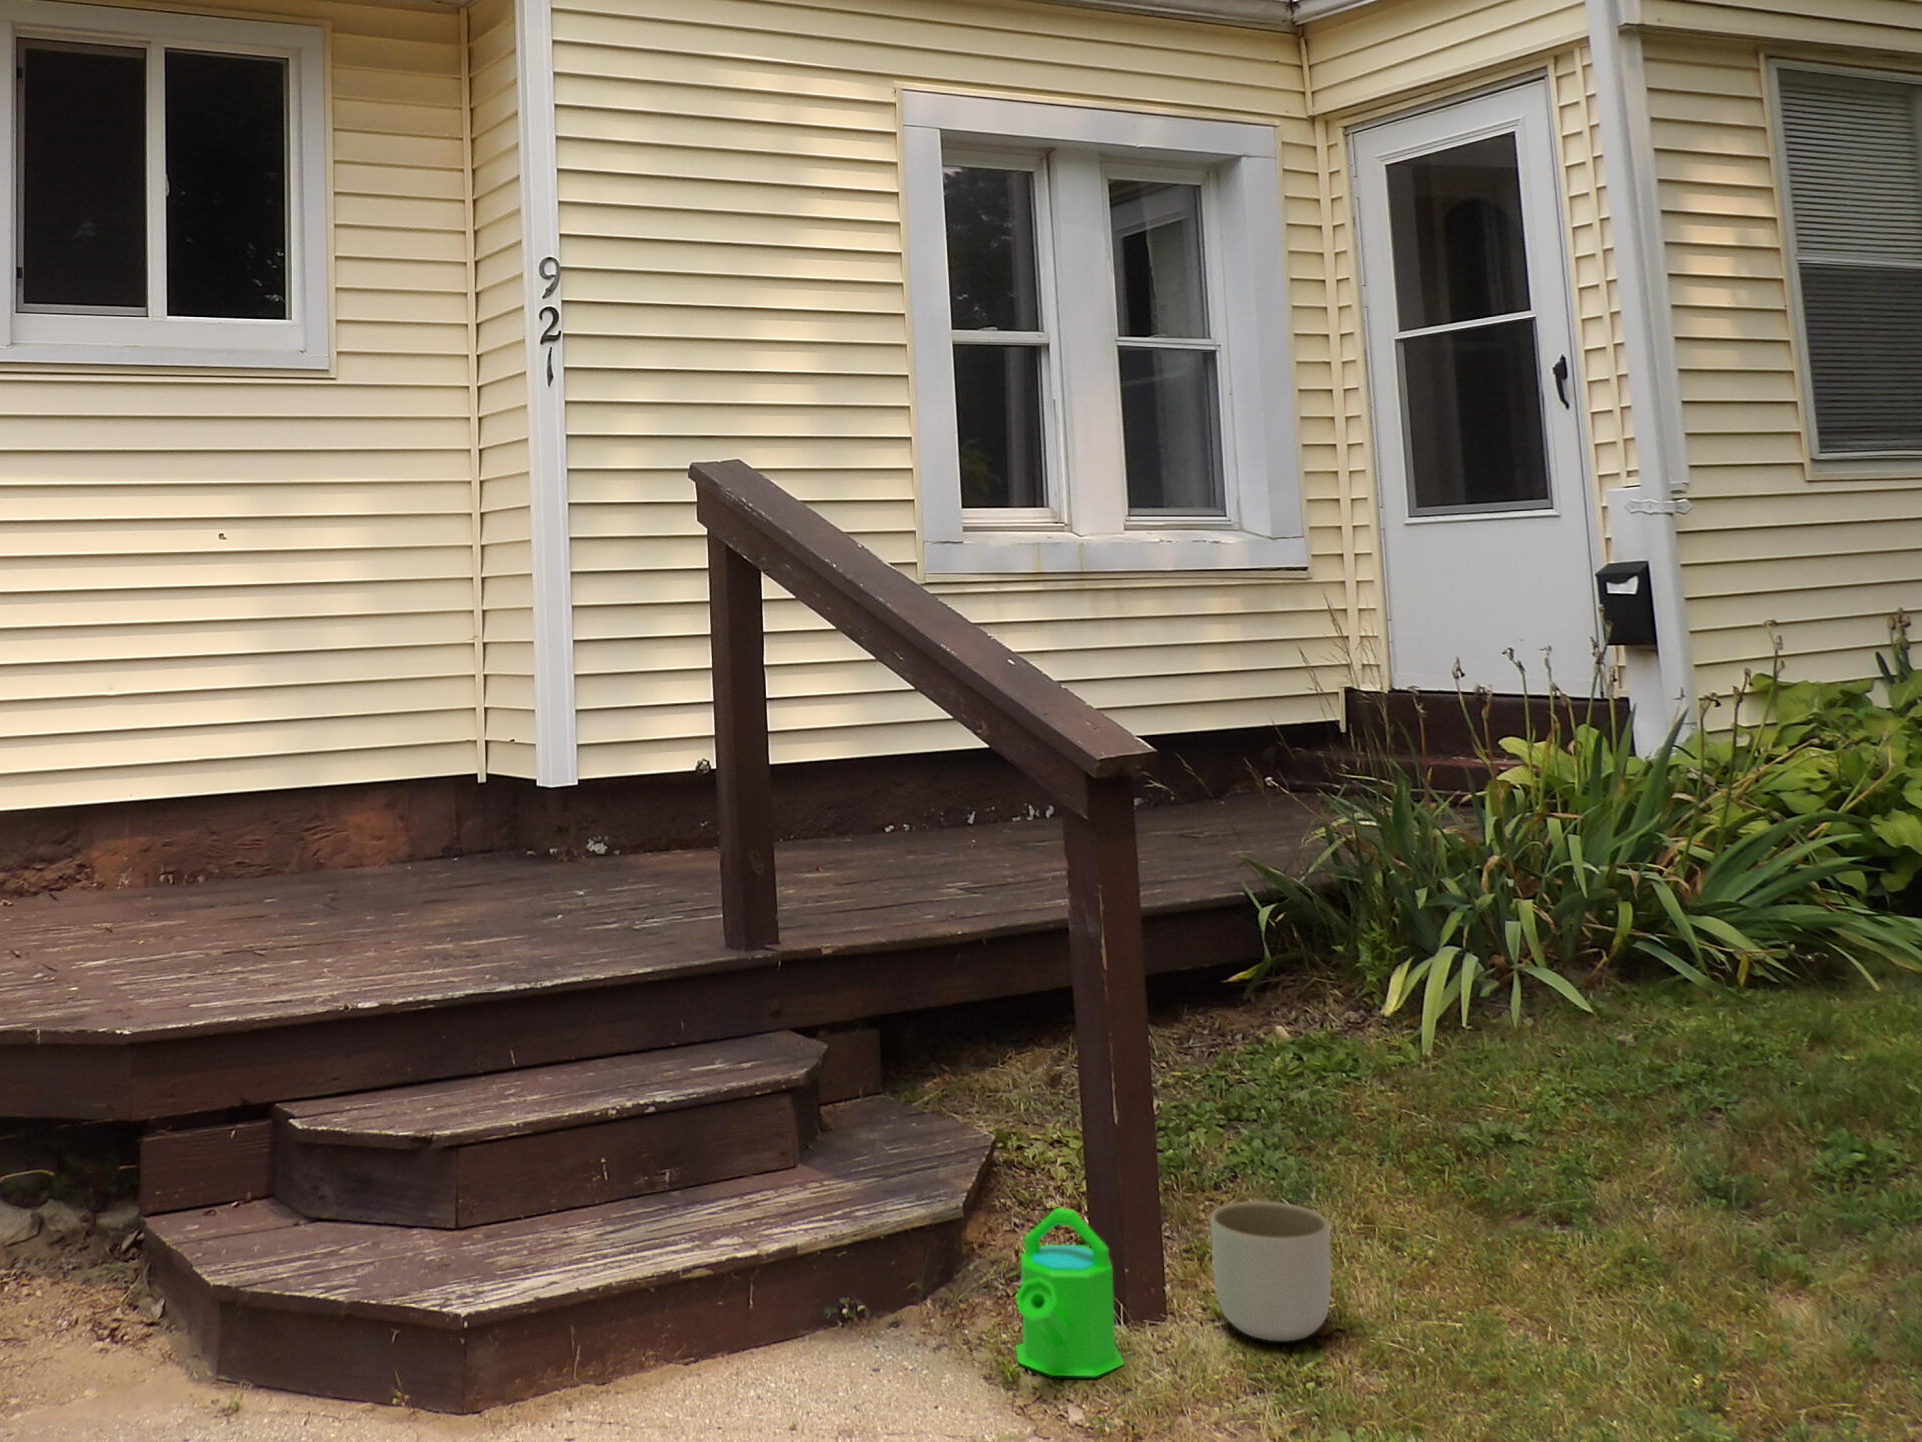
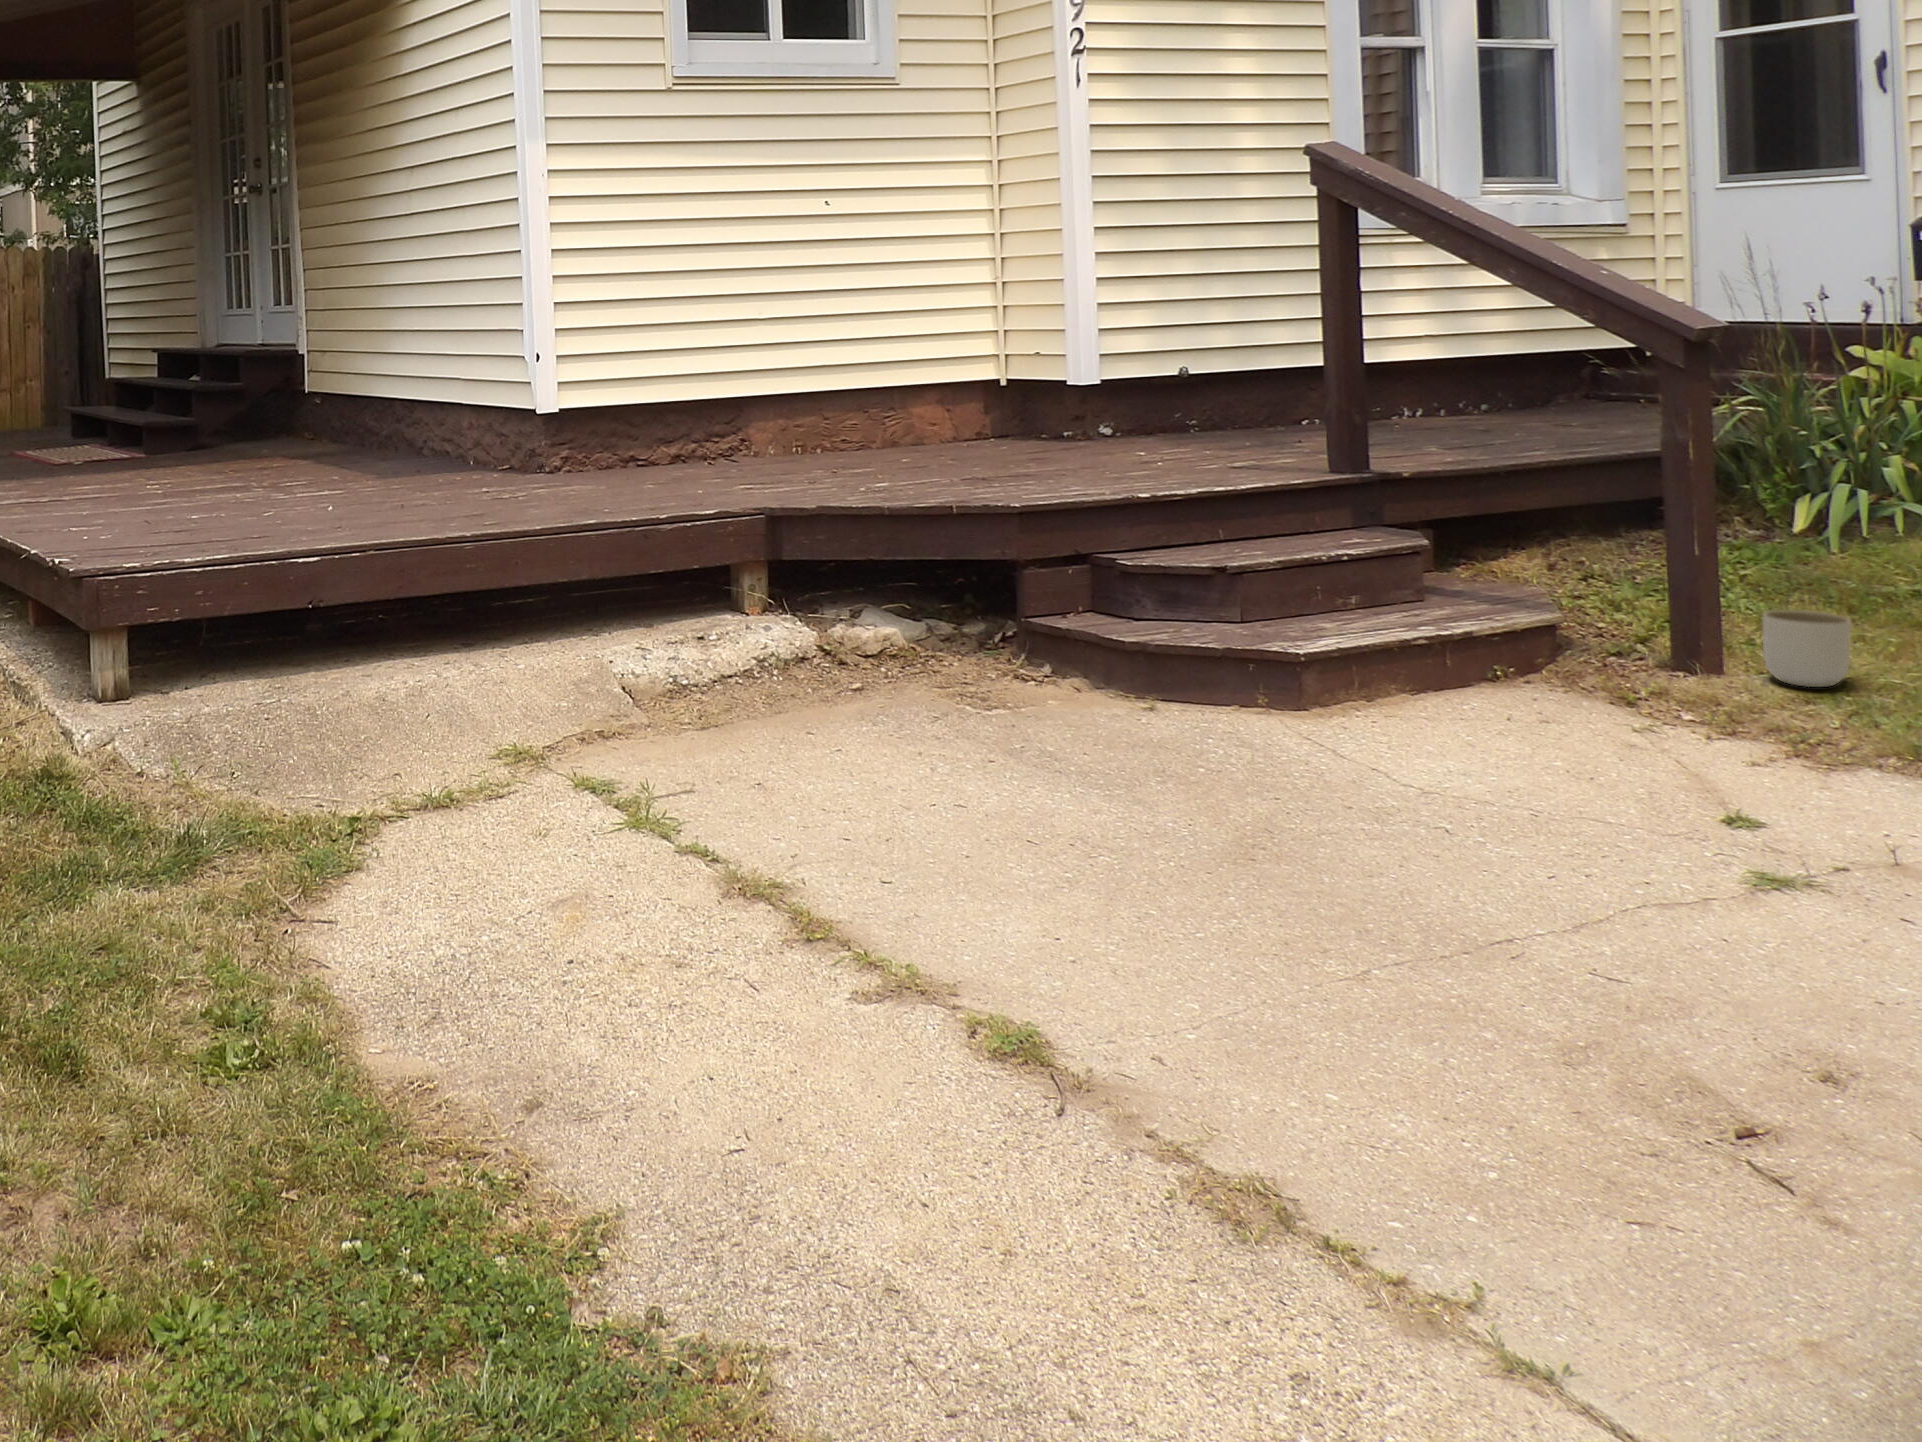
watering can: present [1016,1208,1124,1376] -> none [1634,604,1716,699]

